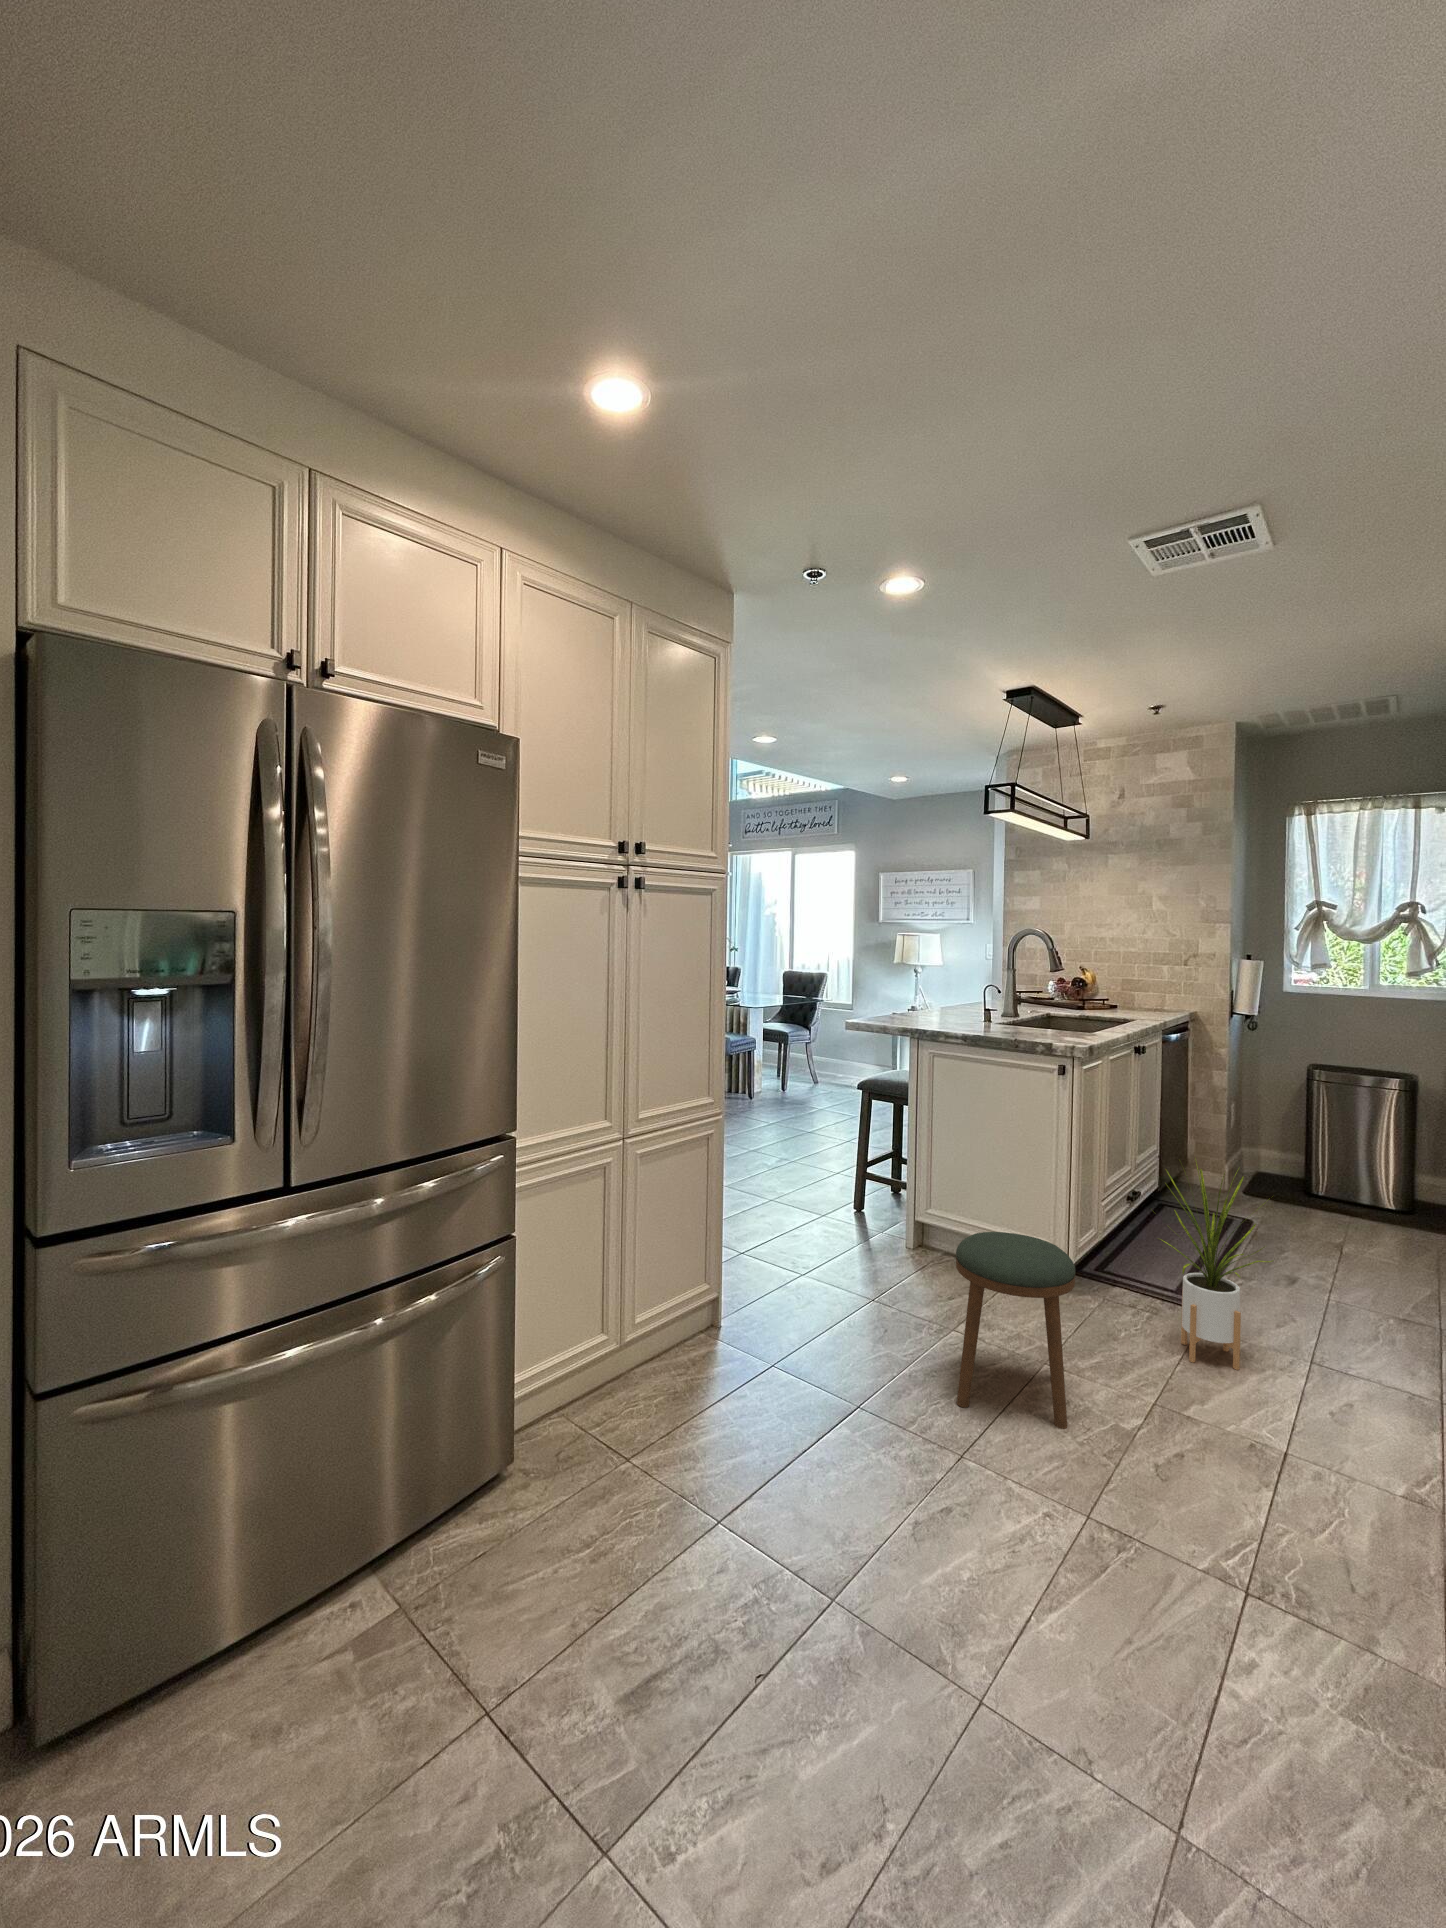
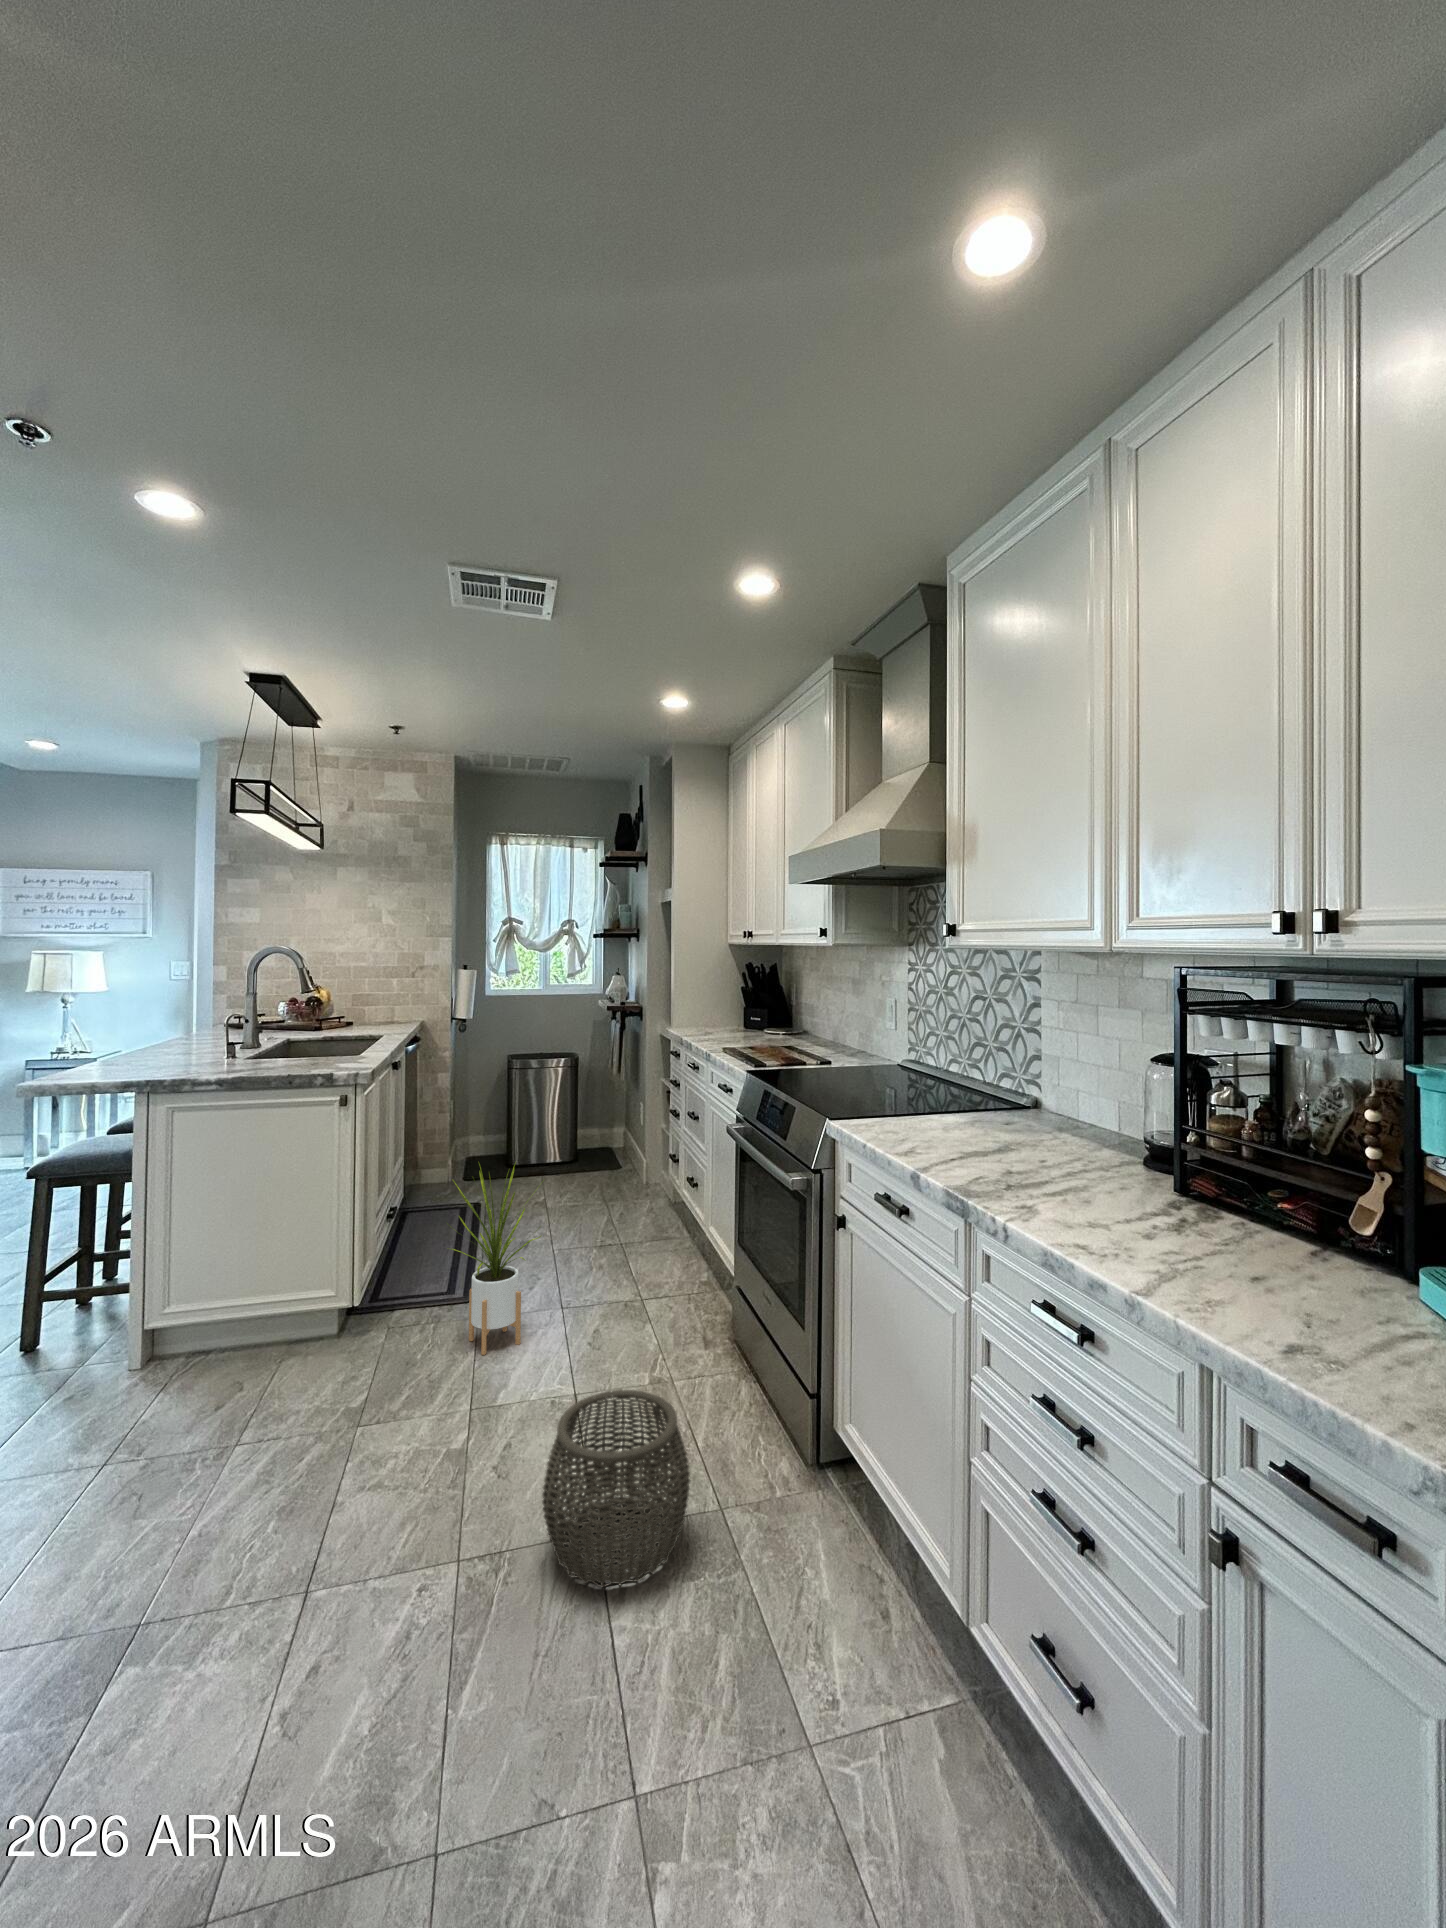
stool: present [956,1232,1076,1429] -> none [263,1292,404,1528]
woven basket: none [1169,1429,1376,1669] -> present [542,1390,690,1587]

